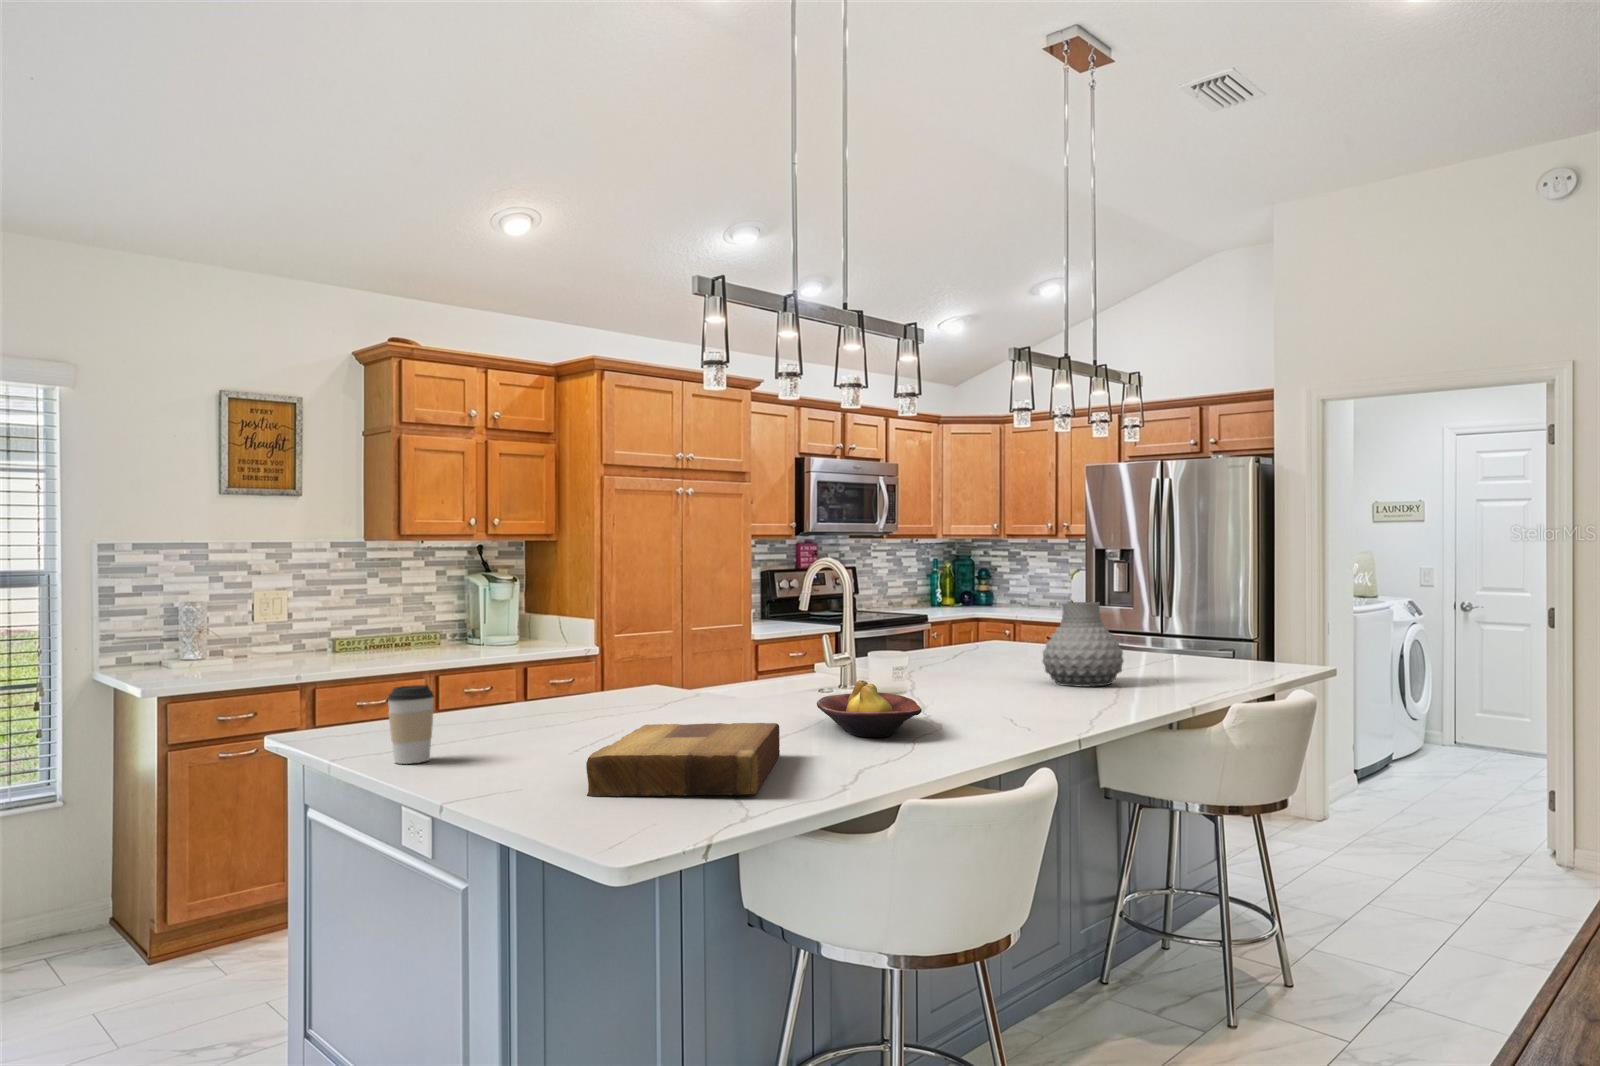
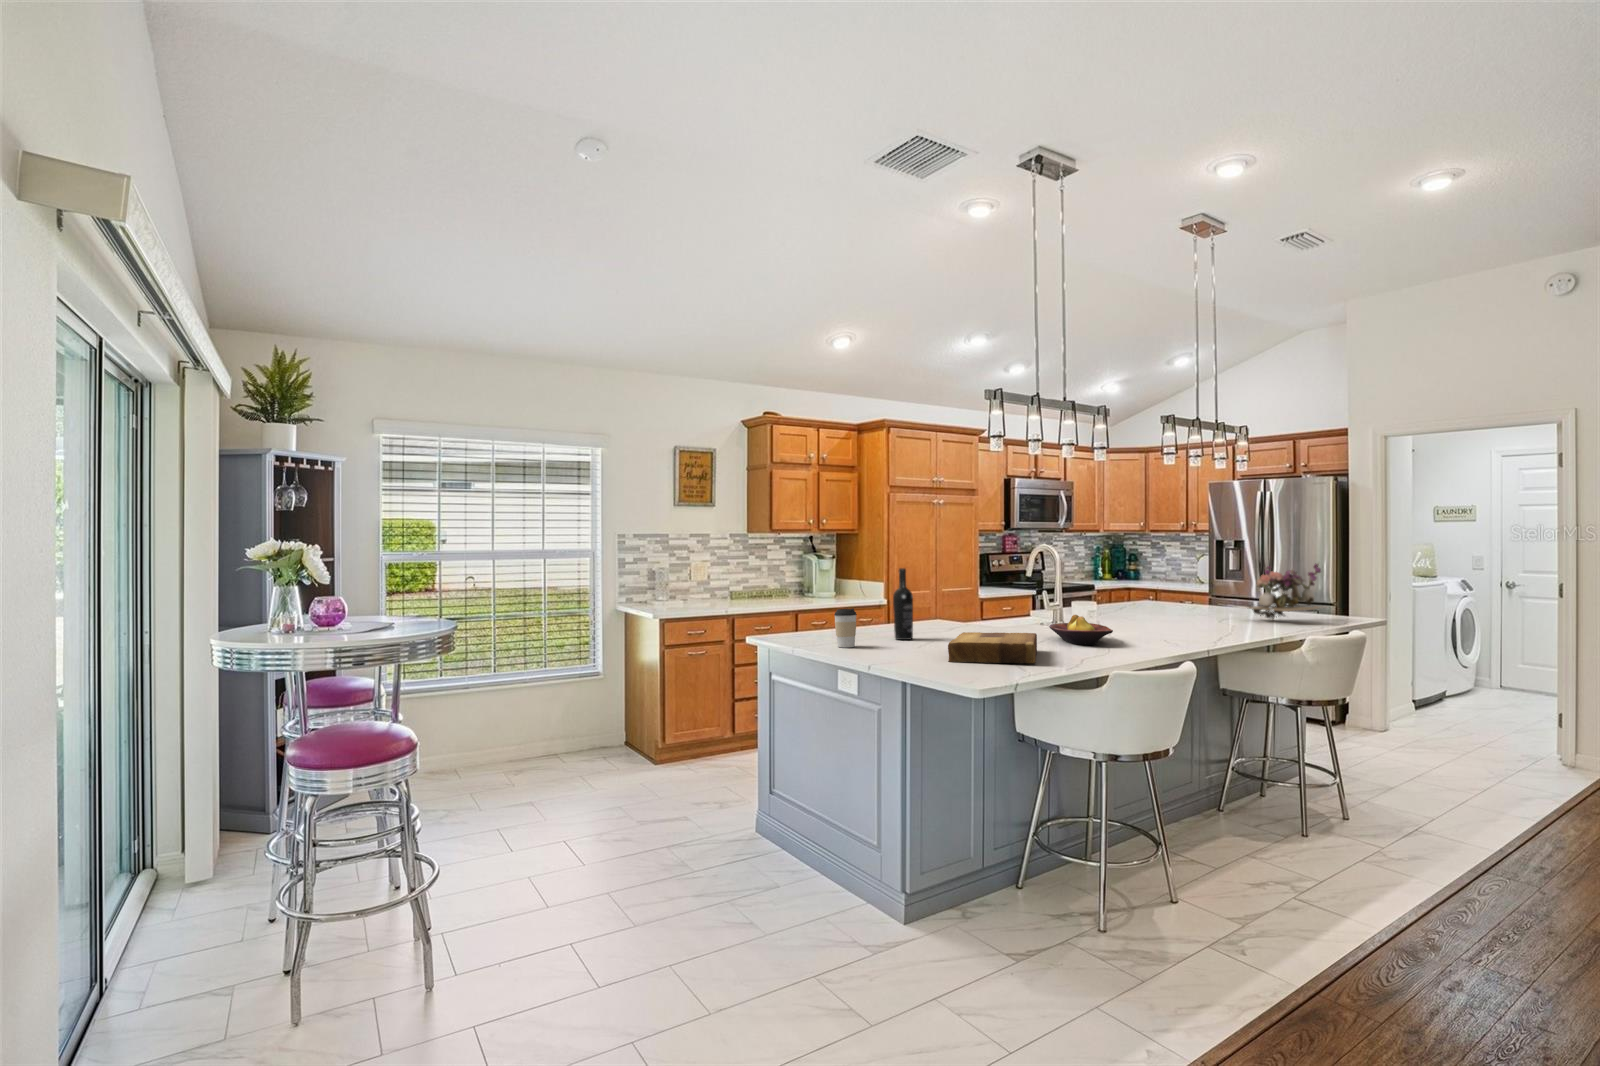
flower arrangement: none [1132,580,1258,674] -> present [1247,564,1324,621]
wine bottle: none [527,602,566,738] -> present [893,568,913,640]
vase: present [1042,602,1124,686] -> none [1181,574,1236,626]

